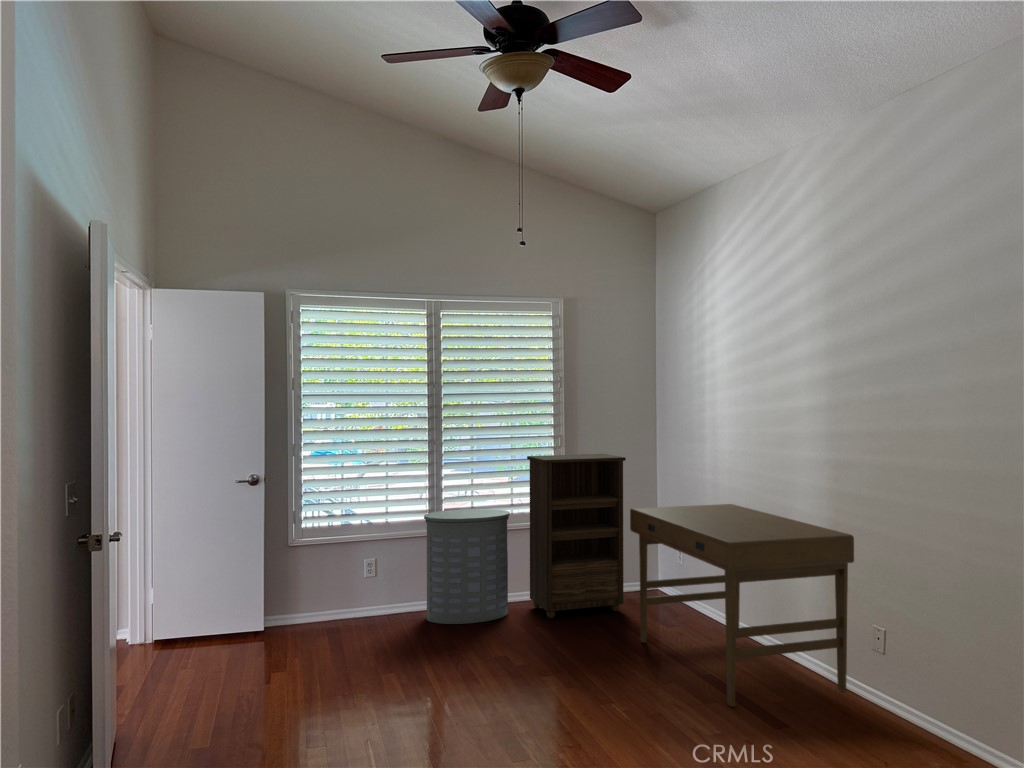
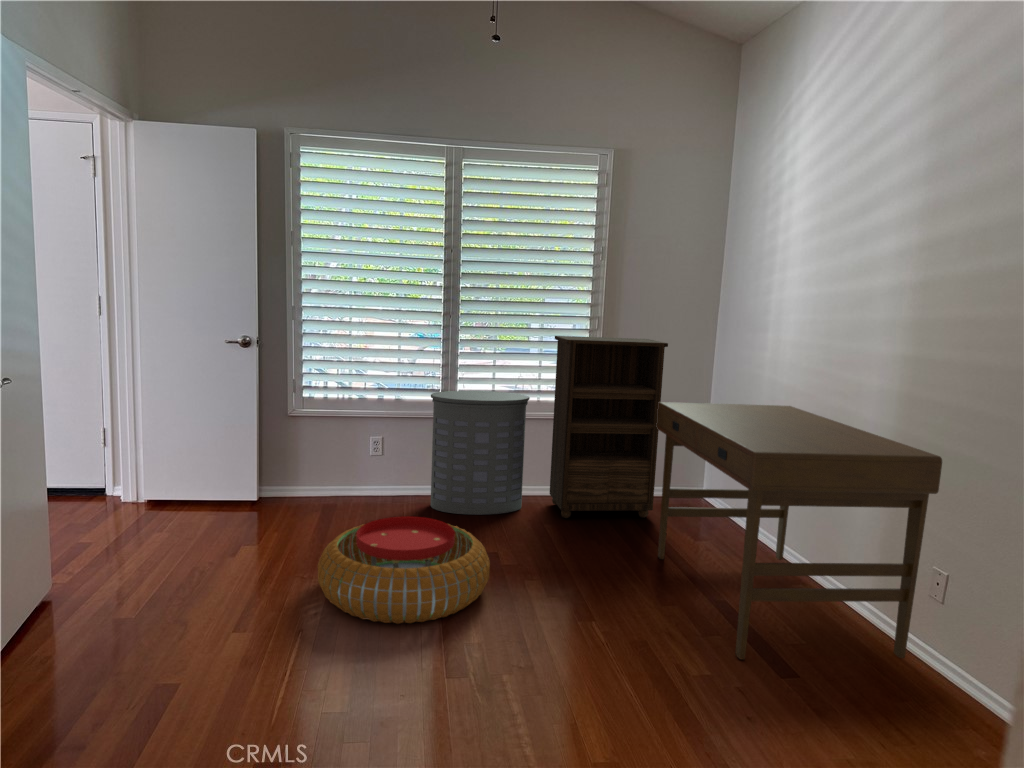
pouf: none [374,624,520,714] -> present [318,516,490,624]

